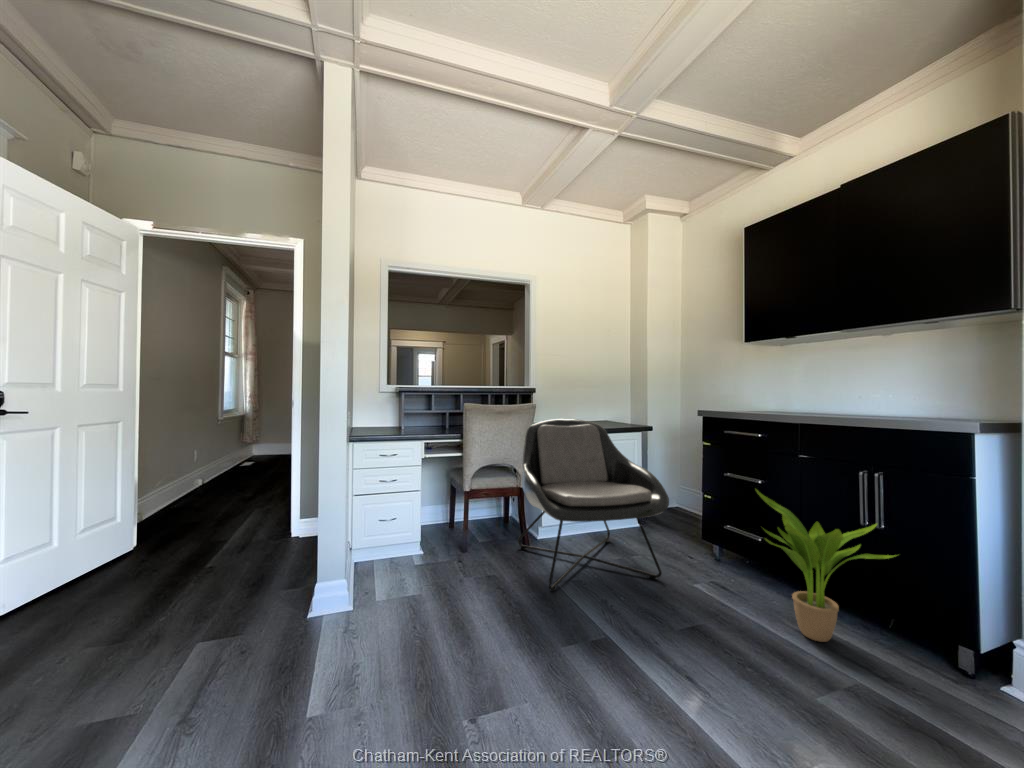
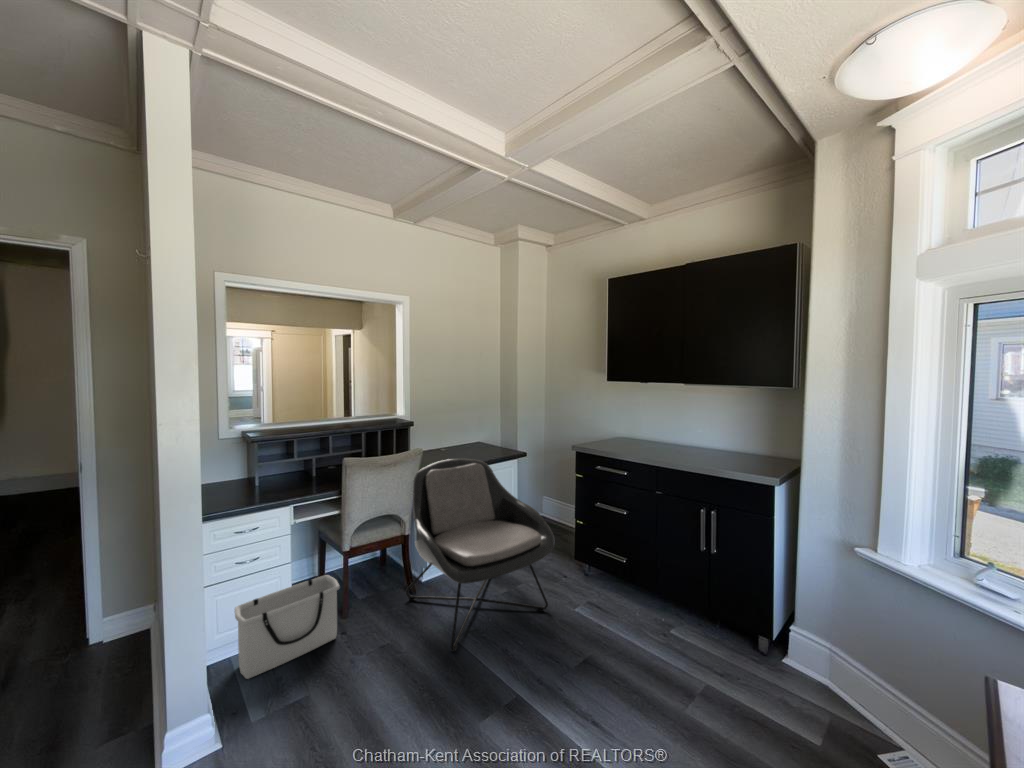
potted plant: present [756,490,896,642] -> none [628,529,728,649]
storage bin: none [374,507,456,574] -> present [235,575,340,679]

